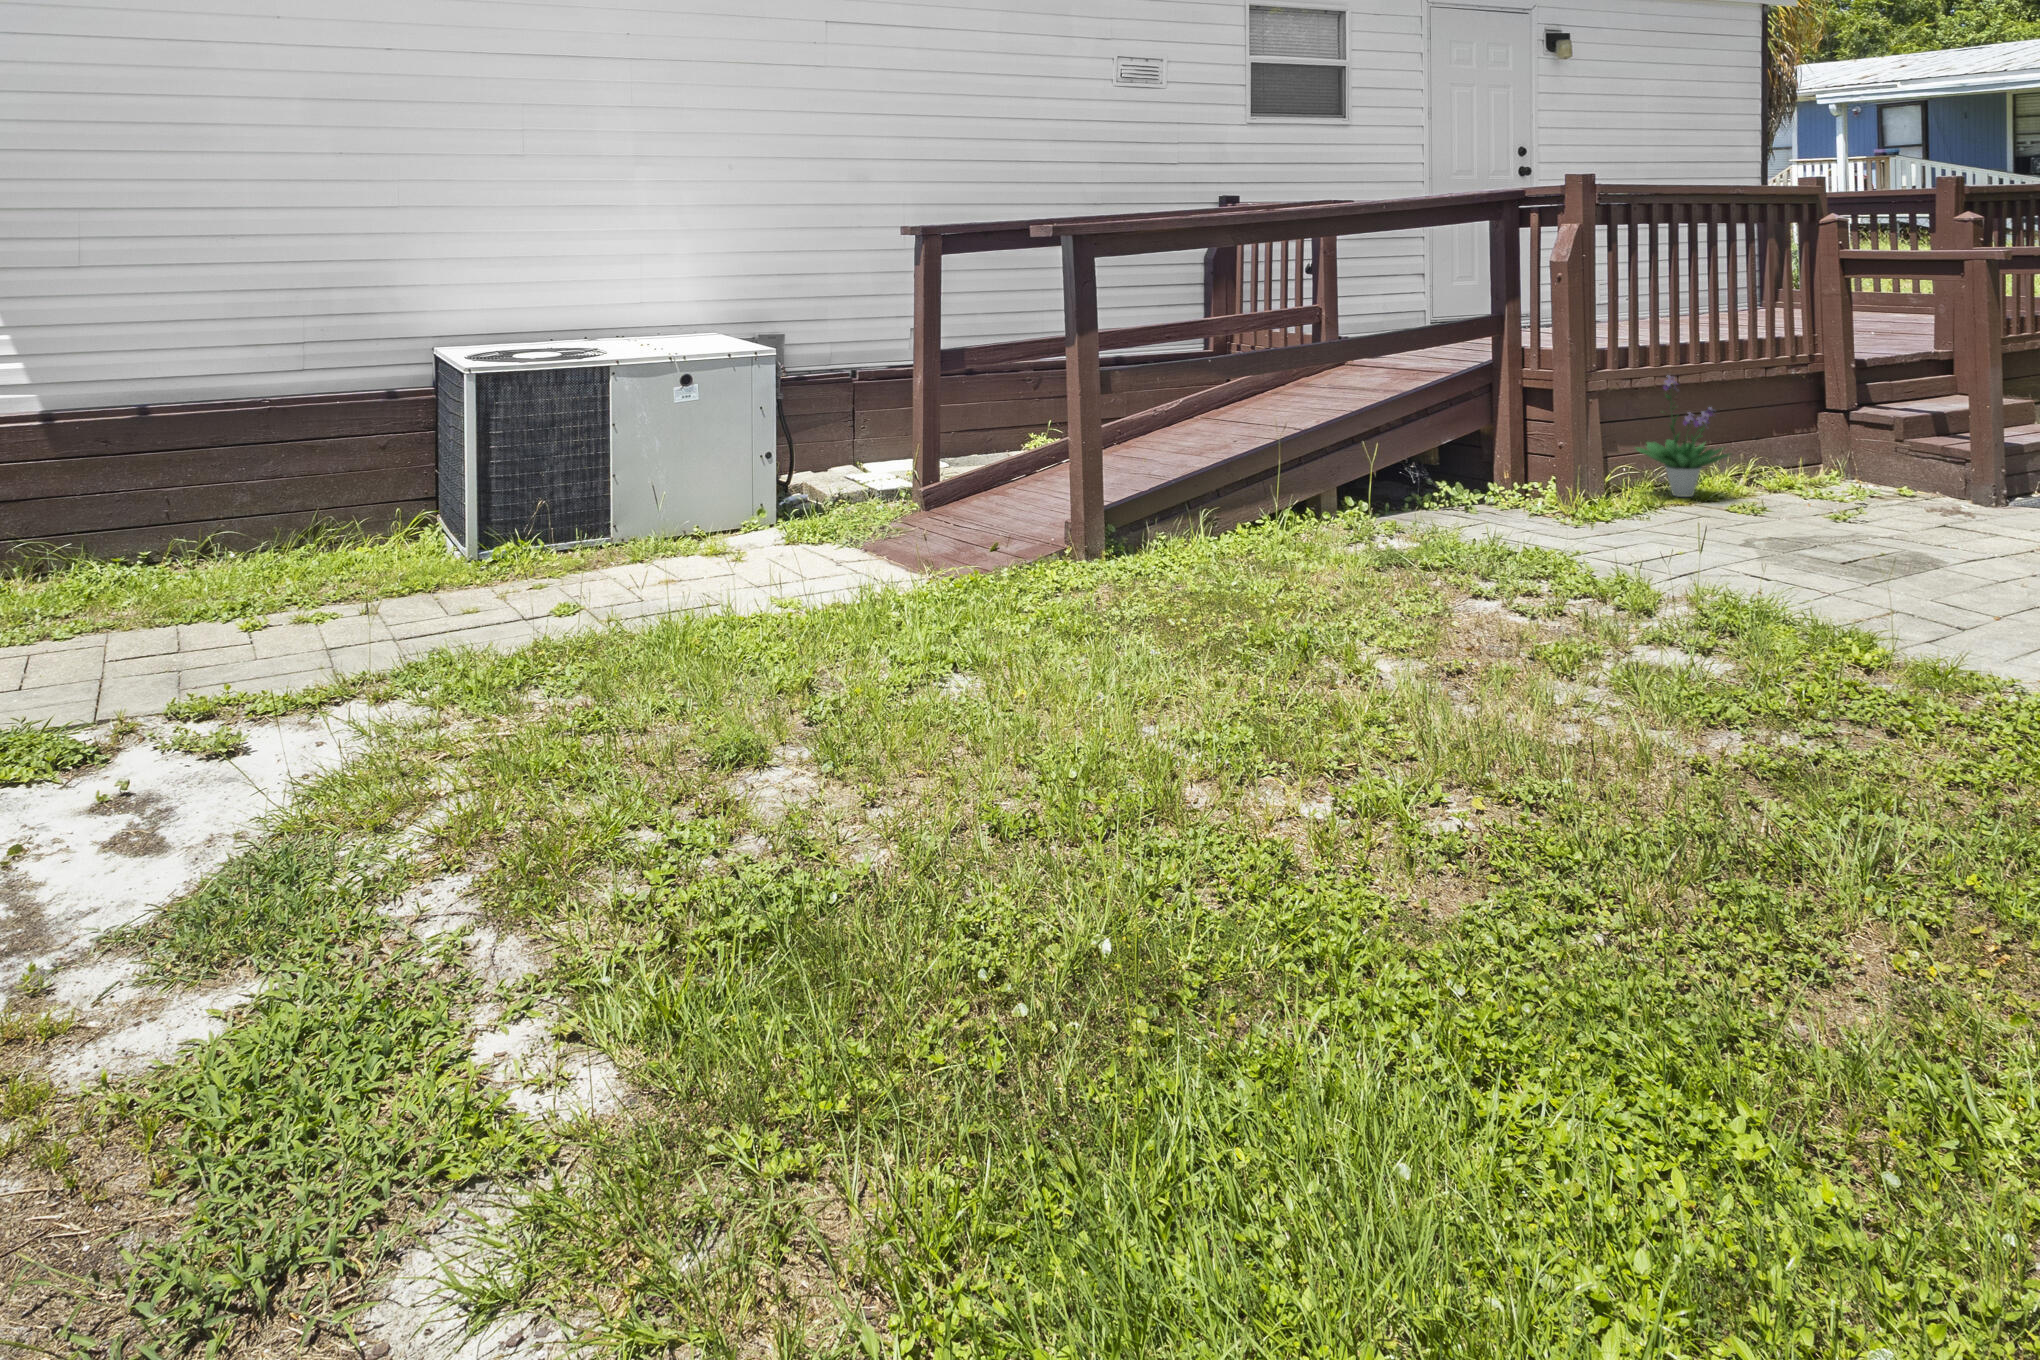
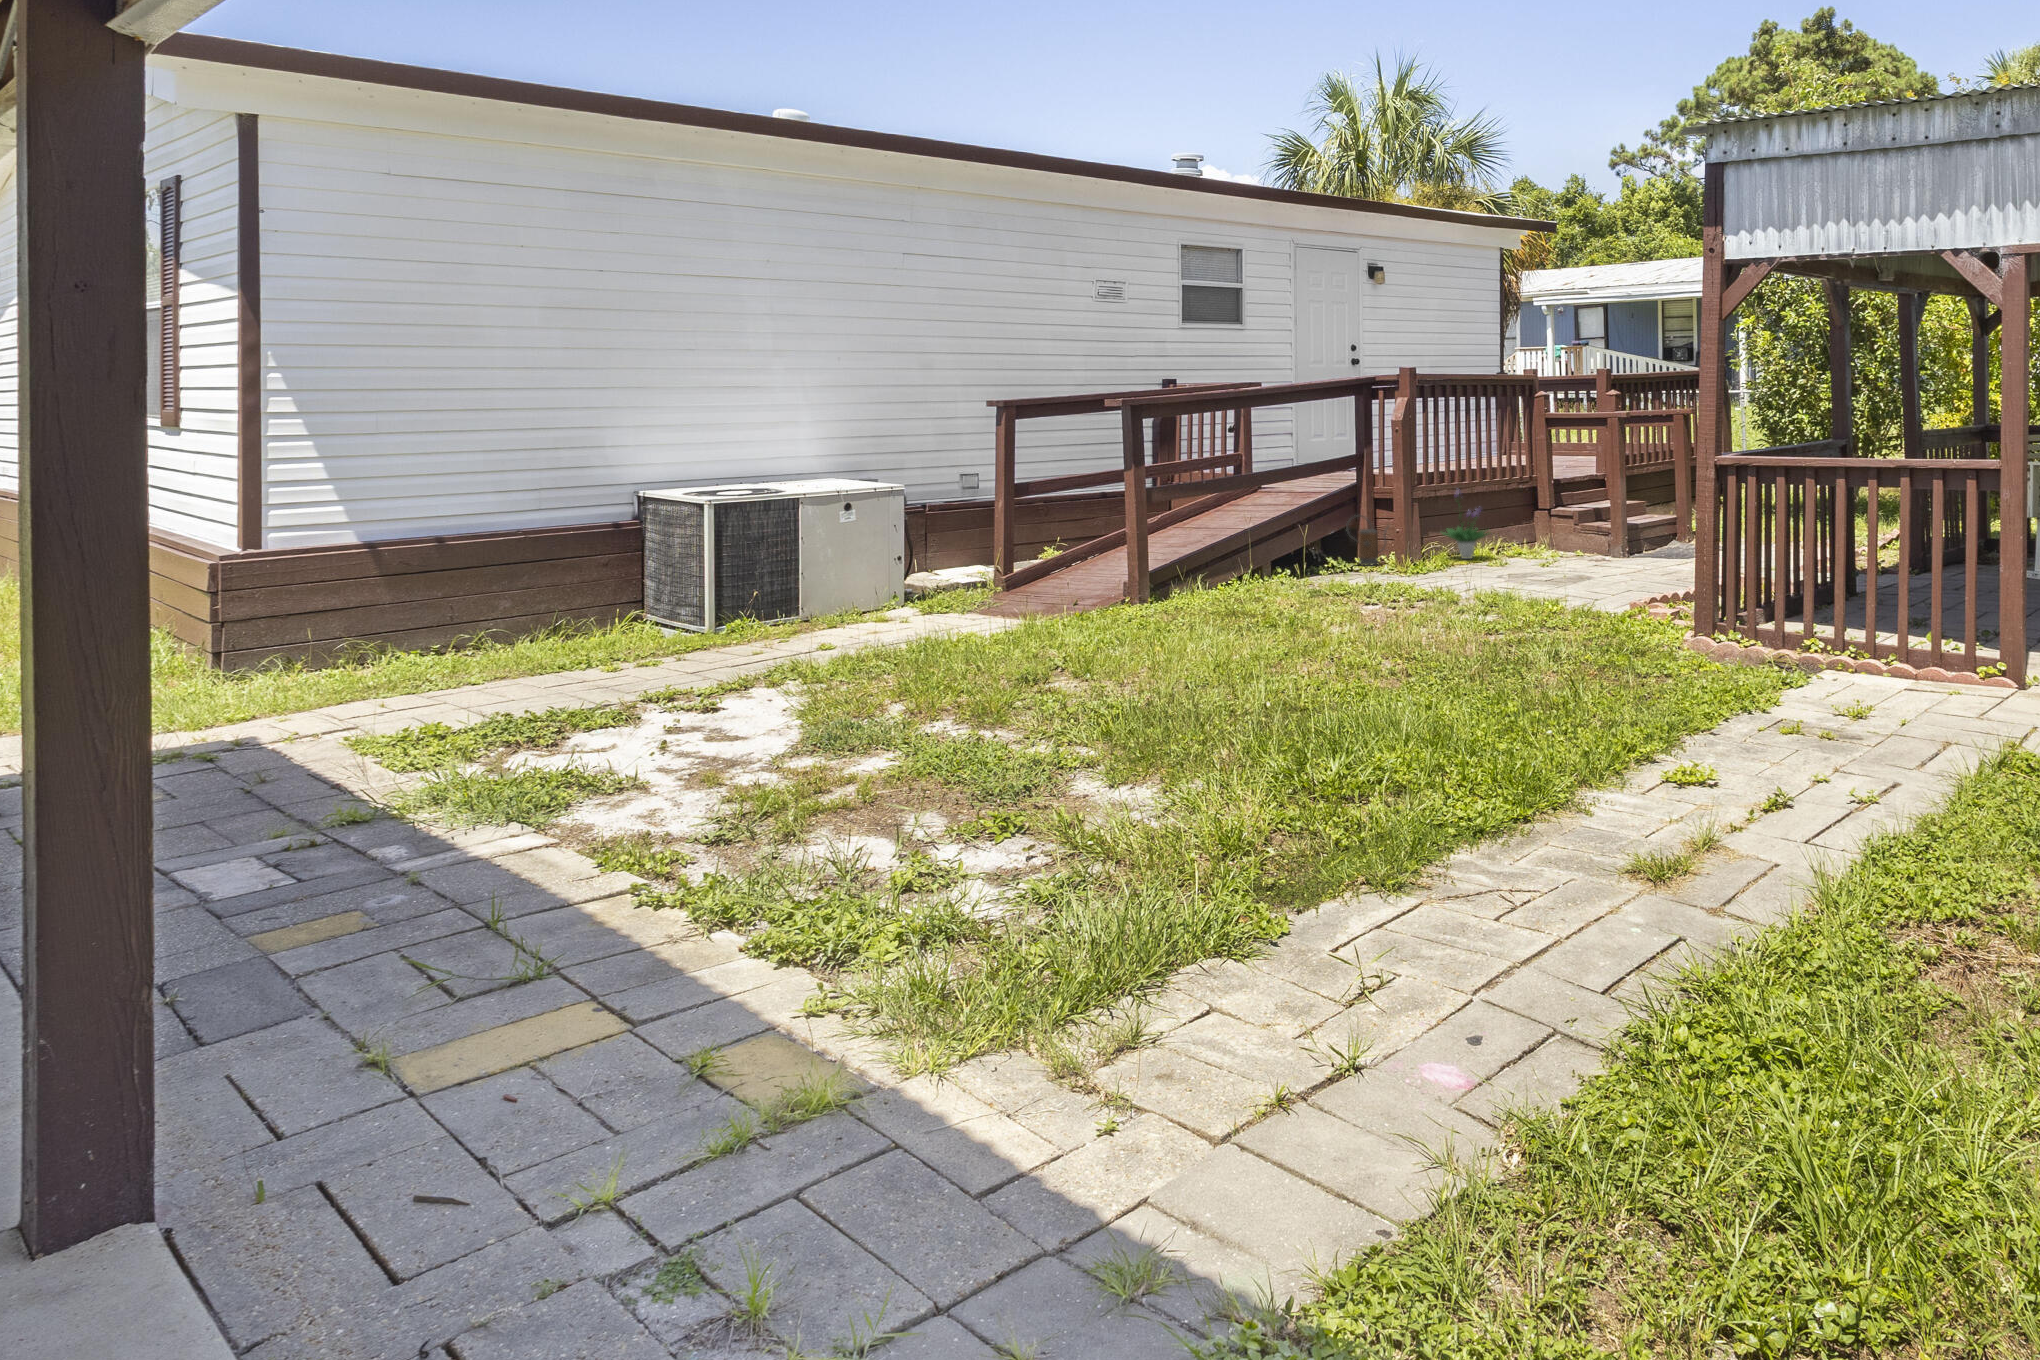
watering can: none [1465,415,1542,501] -> present [1348,516,1385,566]

